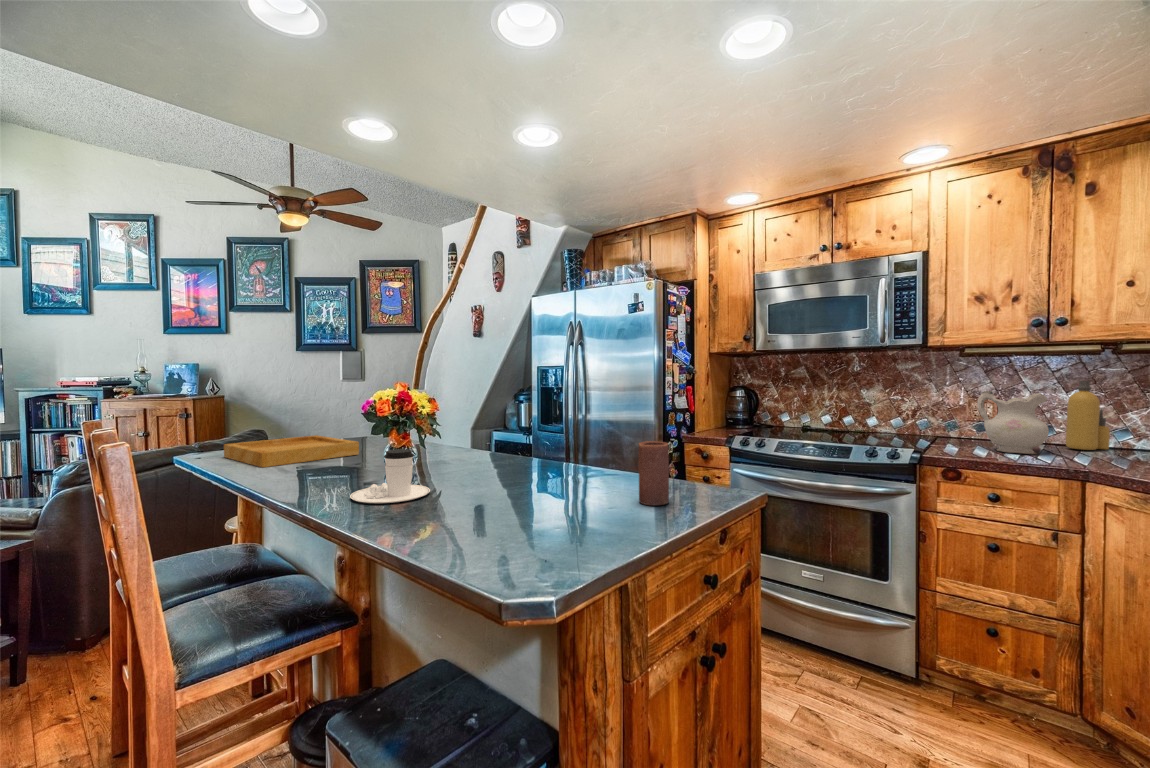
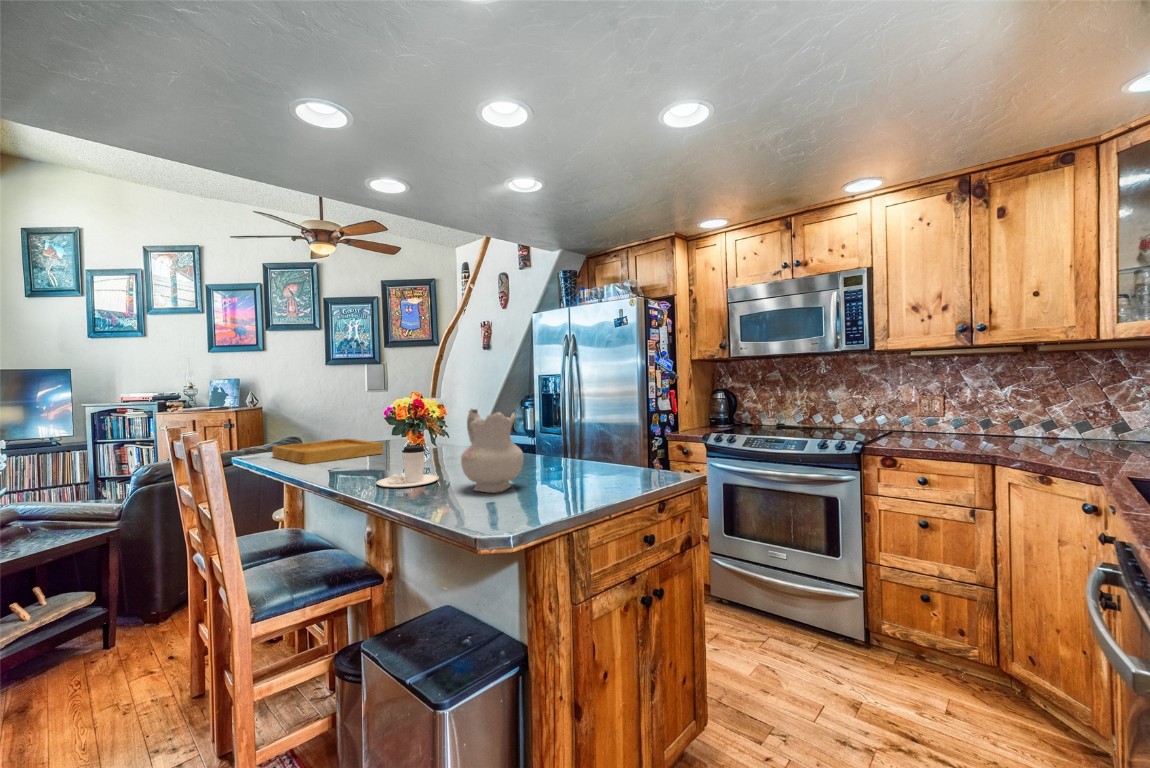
bottle: present [1066,381,1110,450] -> none [995,379,1032,439]
ceramic pitcher: present [977,391,1049,454] -> present [461,409,524,493]
candle: present [638,441,669,505] -> none [601,436,626,486]

